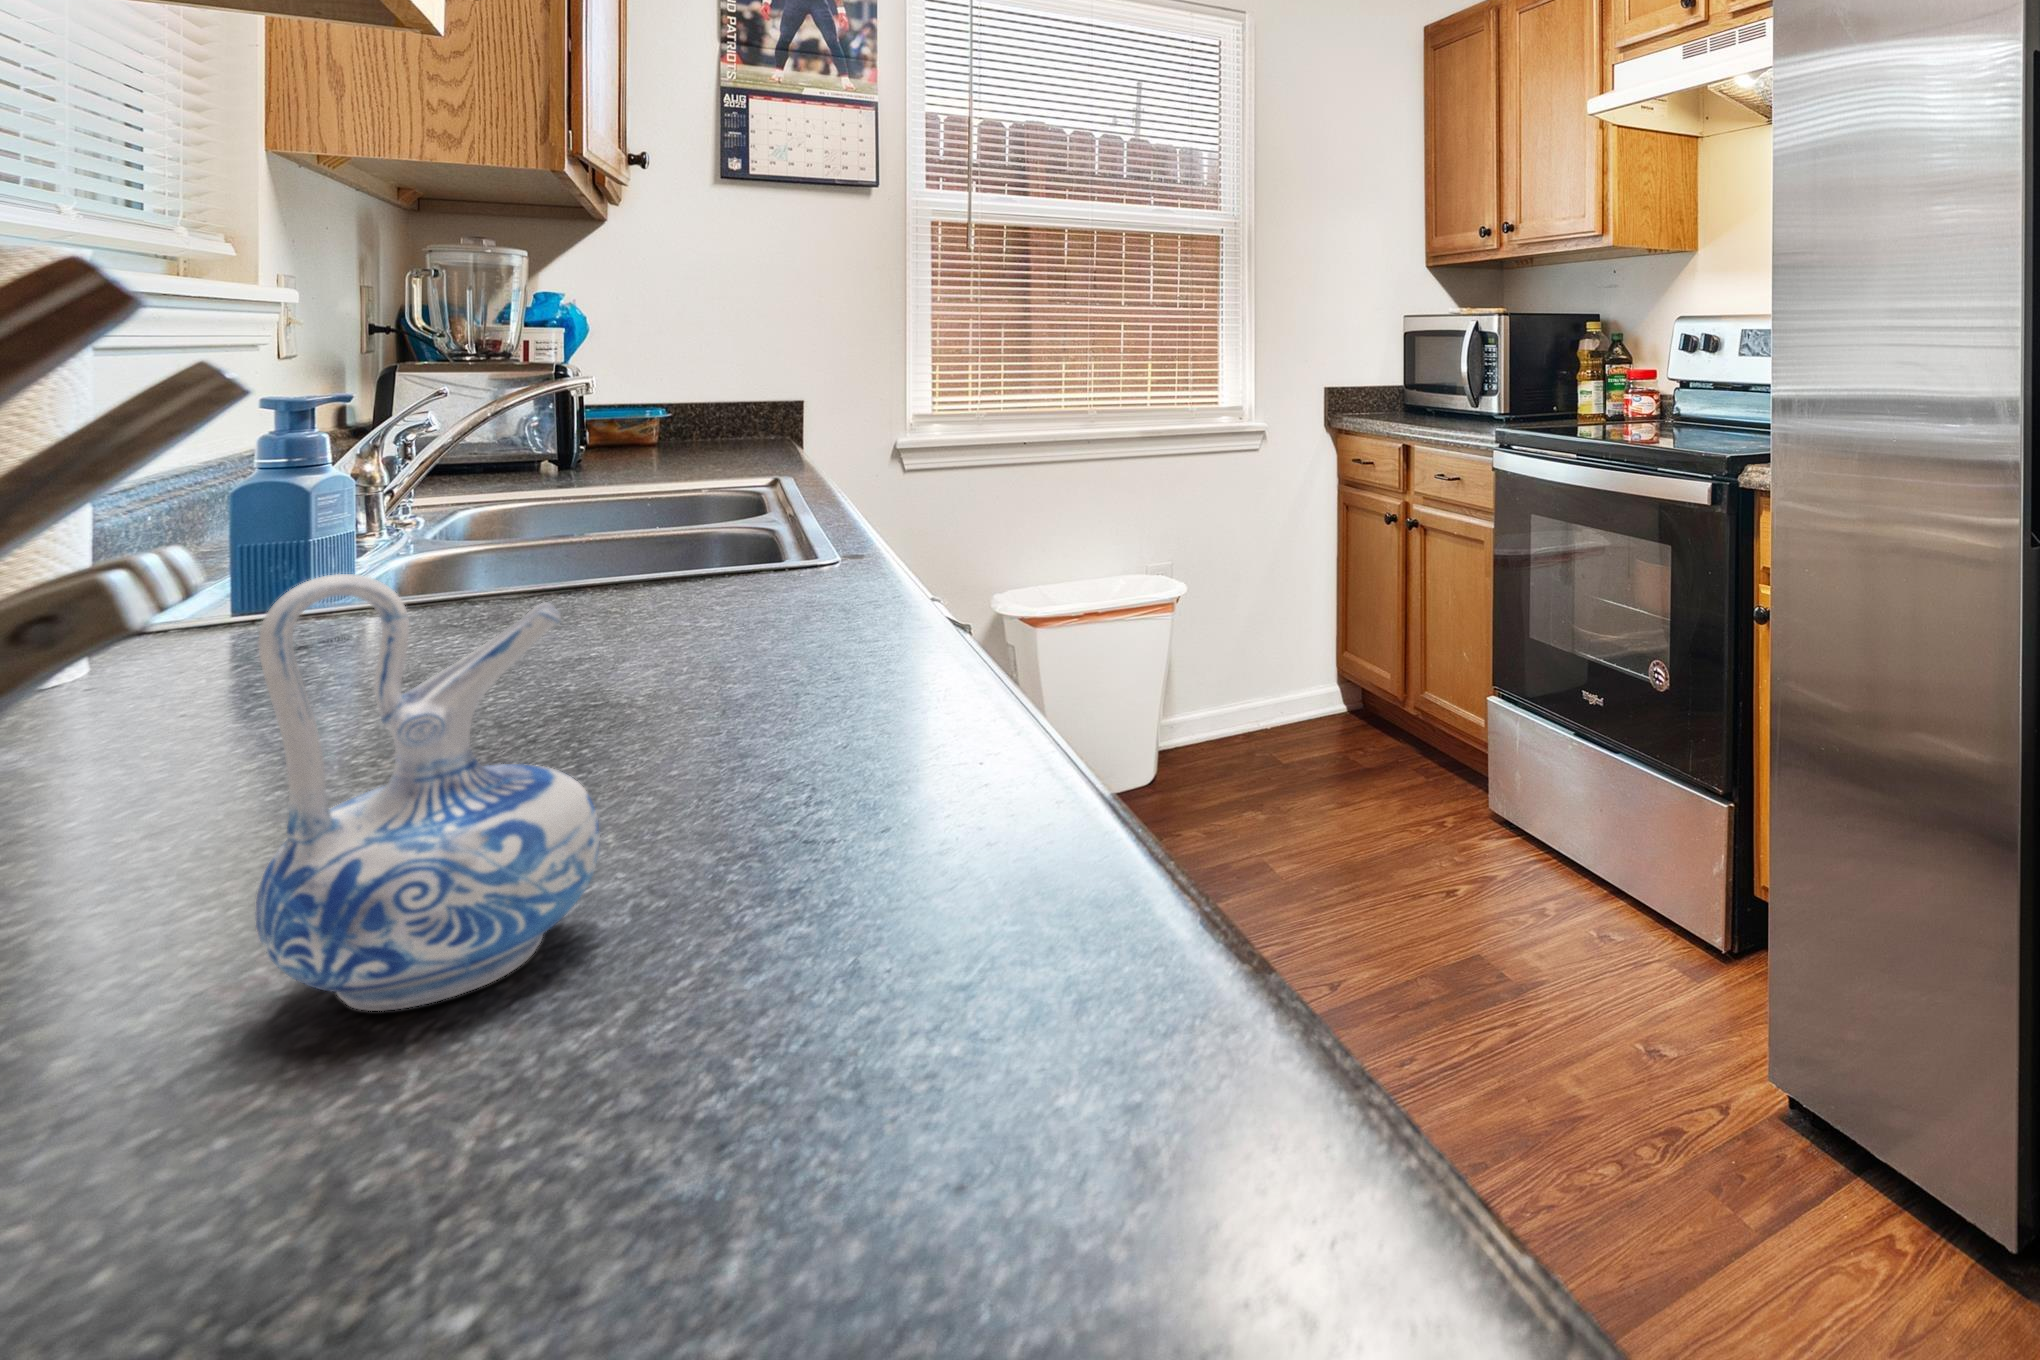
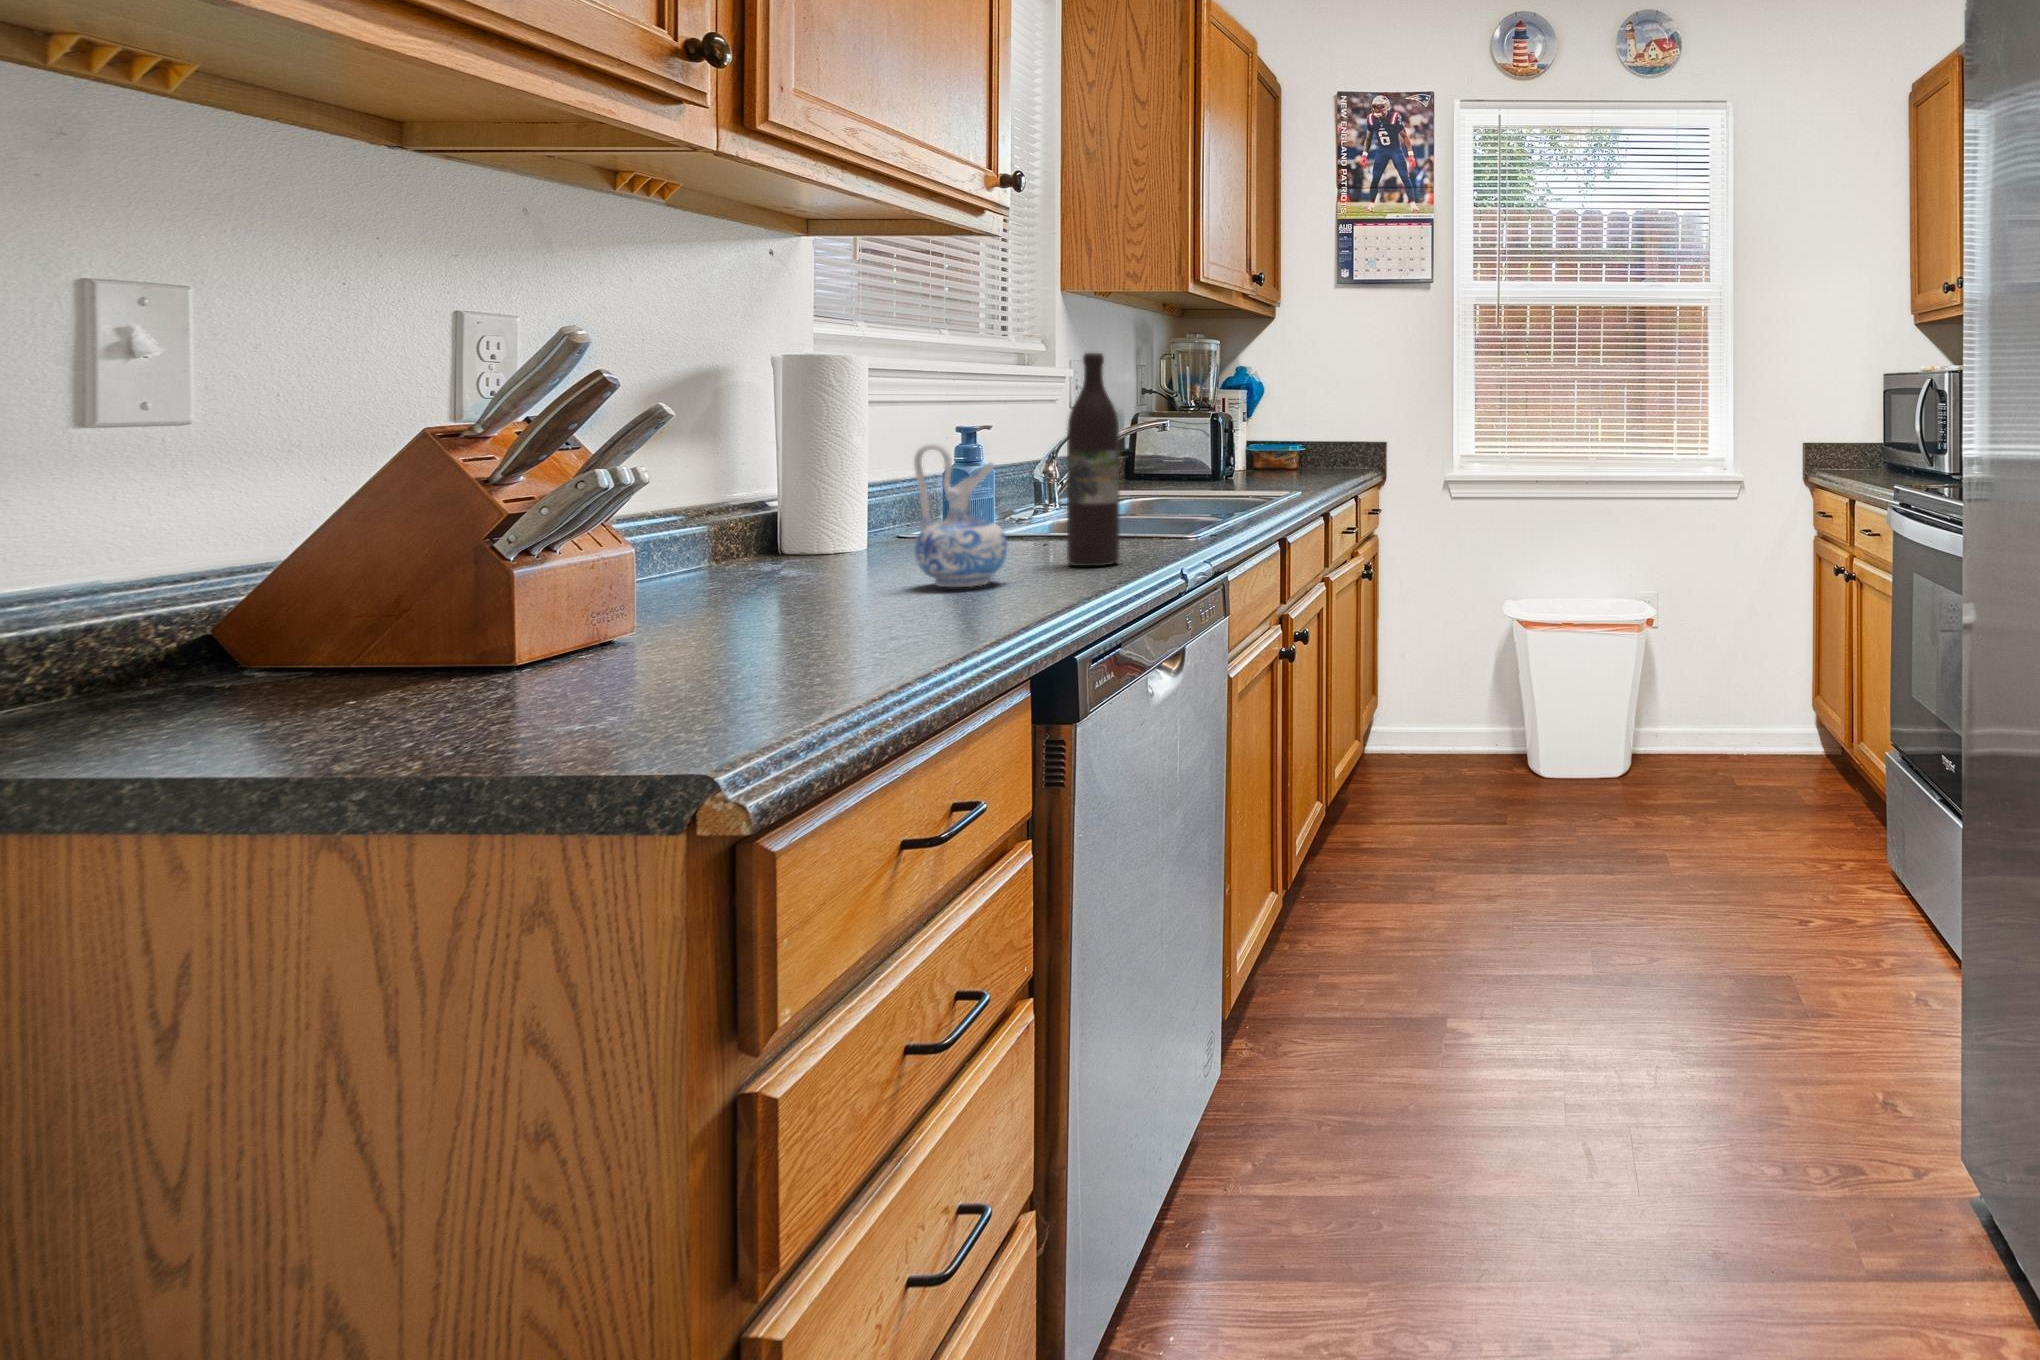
wine bottle: none [651,293,789,790] -> present [1067,353,1119,566]

